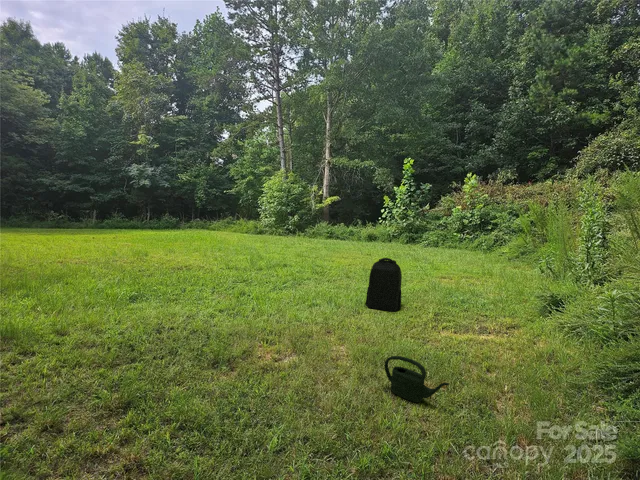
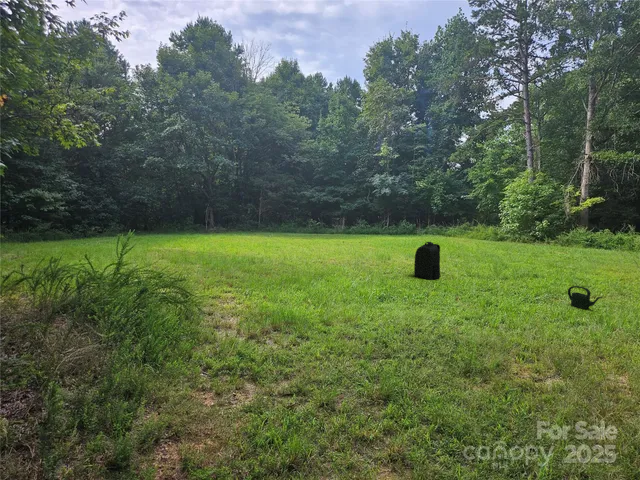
backpack: present [366,258,402,312] -> present [414,242,440,280]

